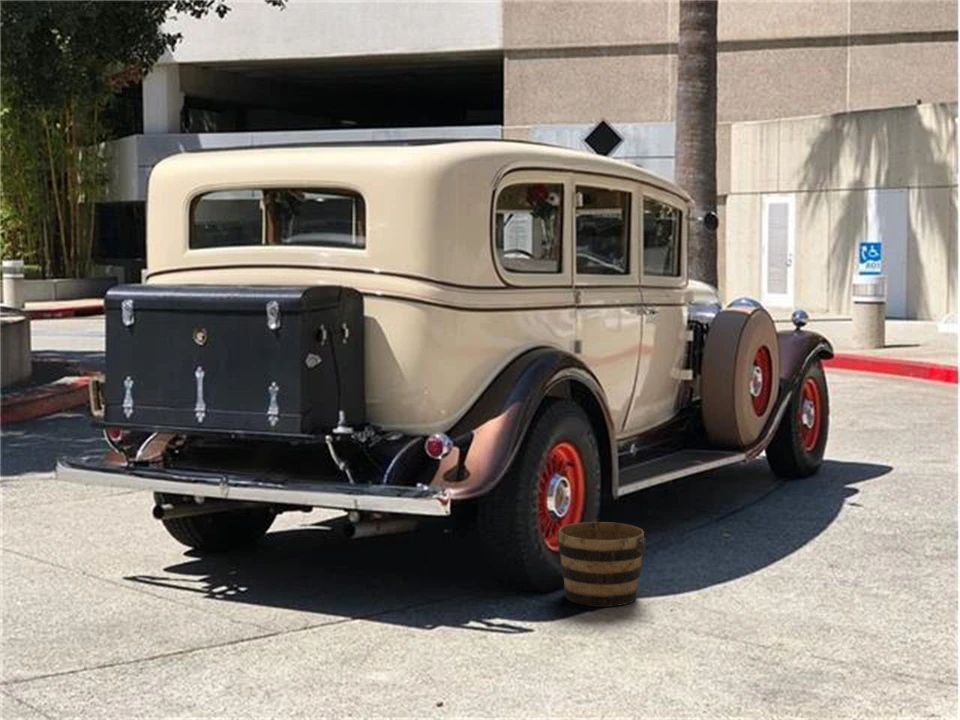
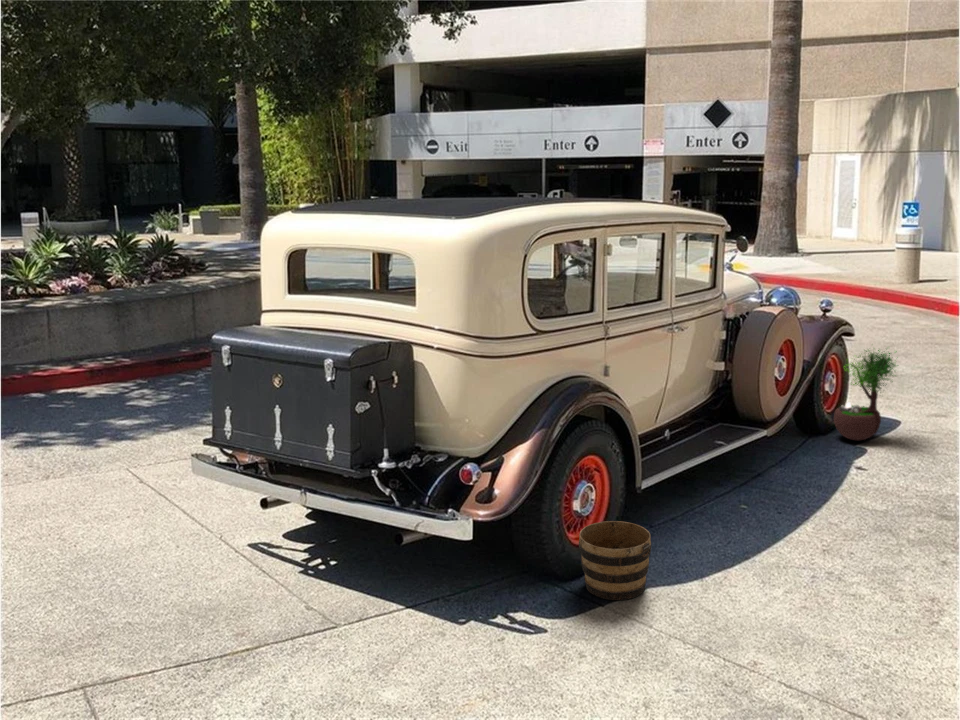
potted tree: none [813,360,886,483] -> present [834,350,896,441]

